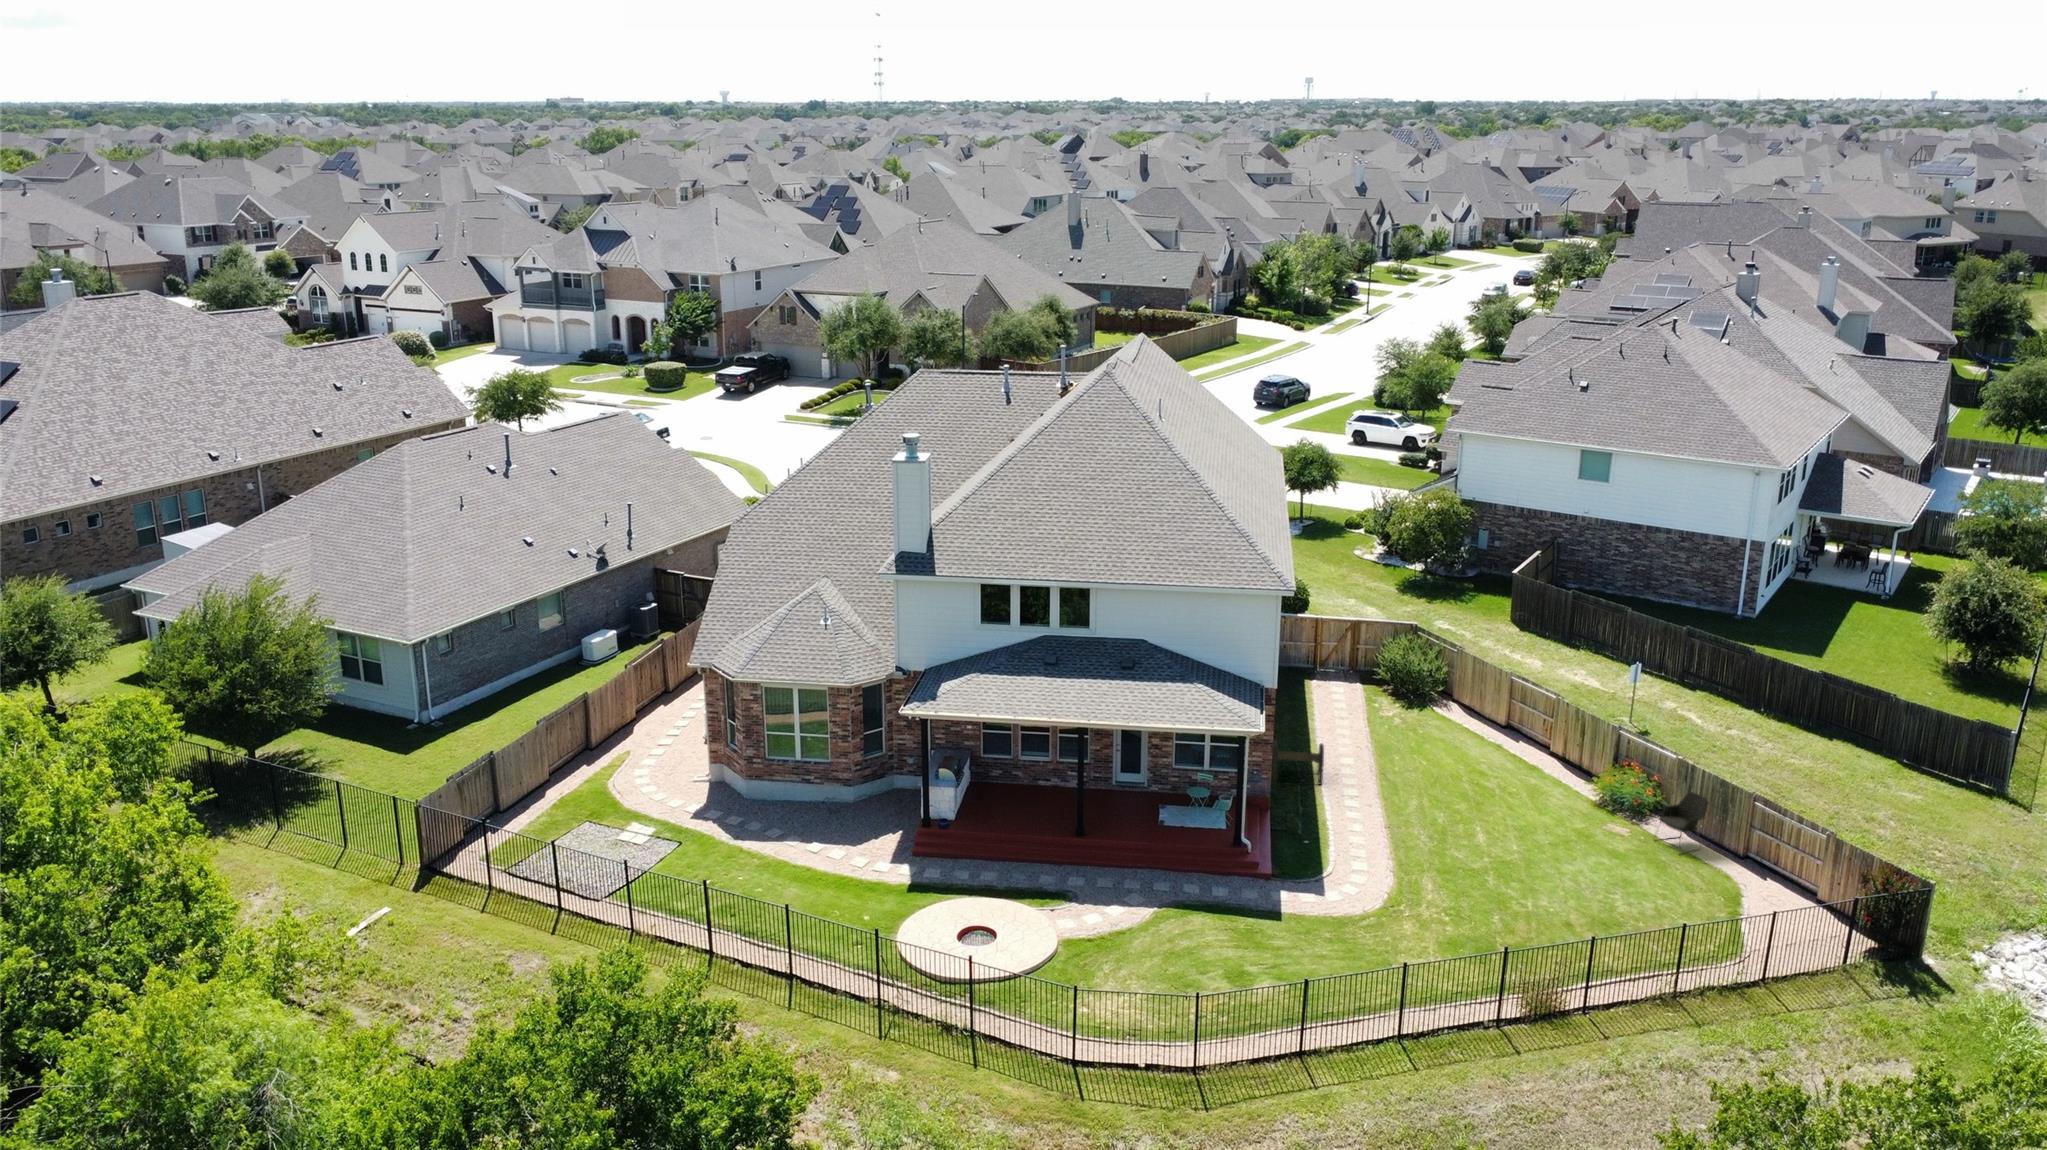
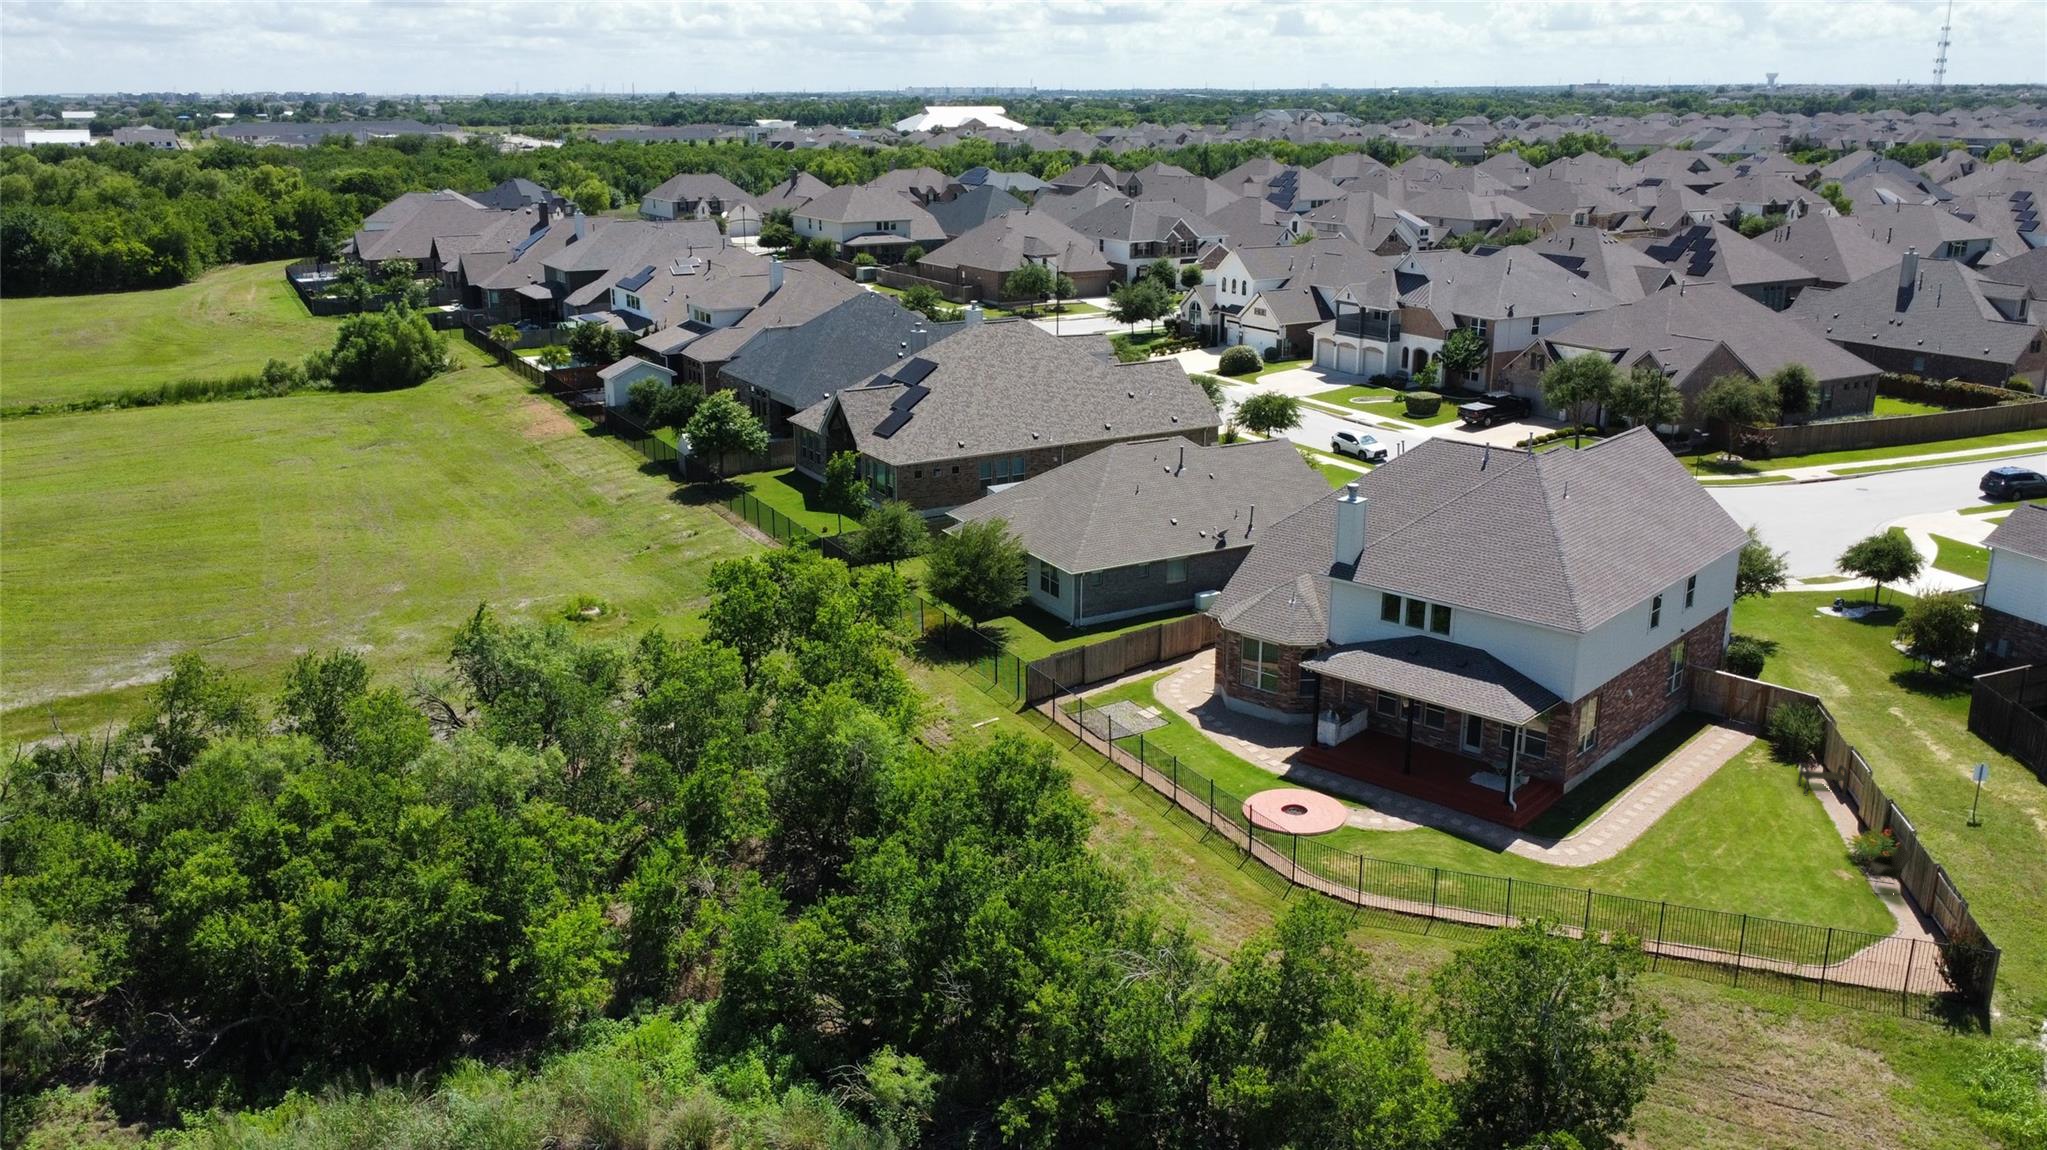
bench: present [1272,741,1324,785] -> present [1797,763,1848,797]

